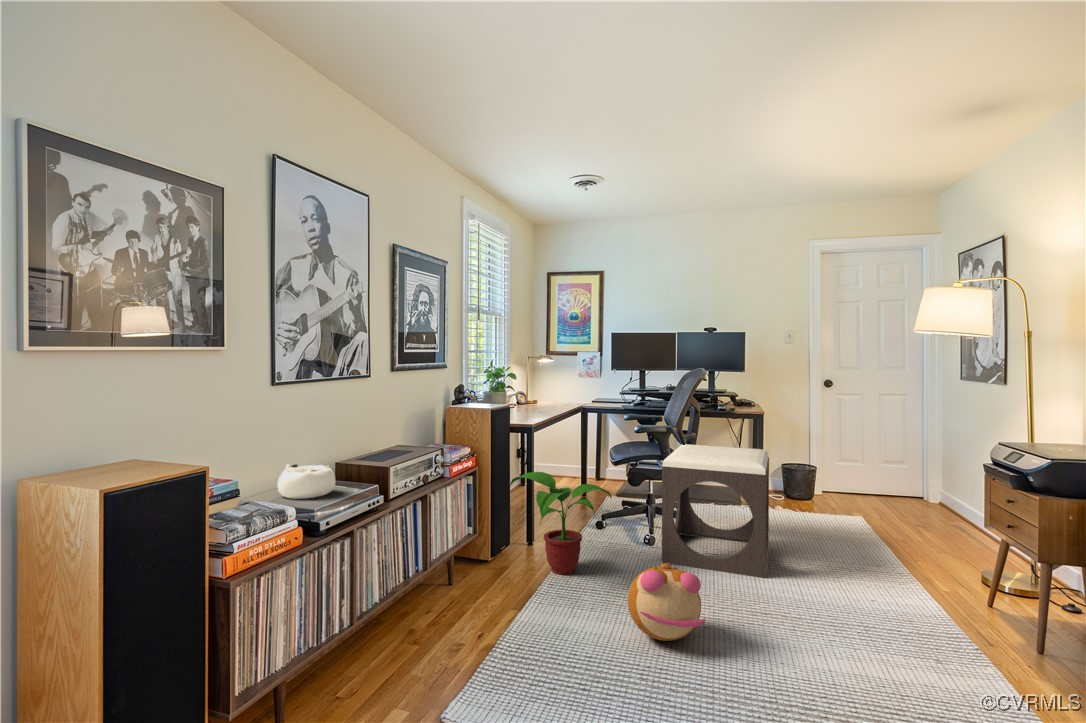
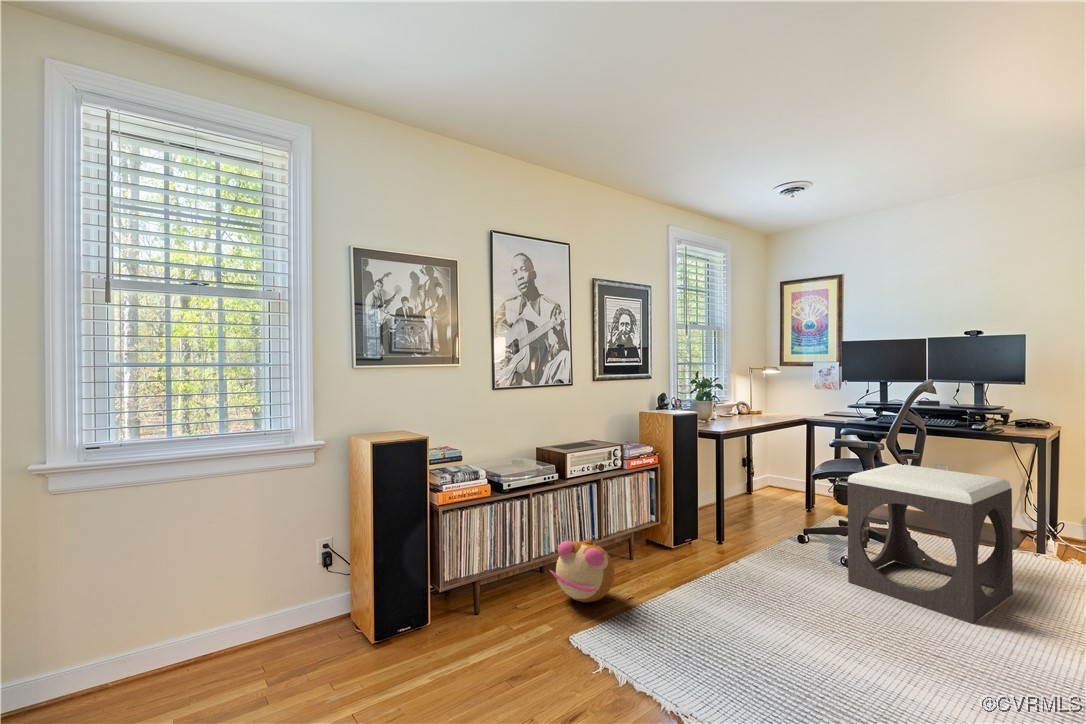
decorative bowl: present [278,464,335,499] -> none [486,443,523,467]
potted plant: present [510,472,612,575] -> none [693,474,790,571]
plush toy: present [628,562,705,641] -> present [550,538,614,602]

